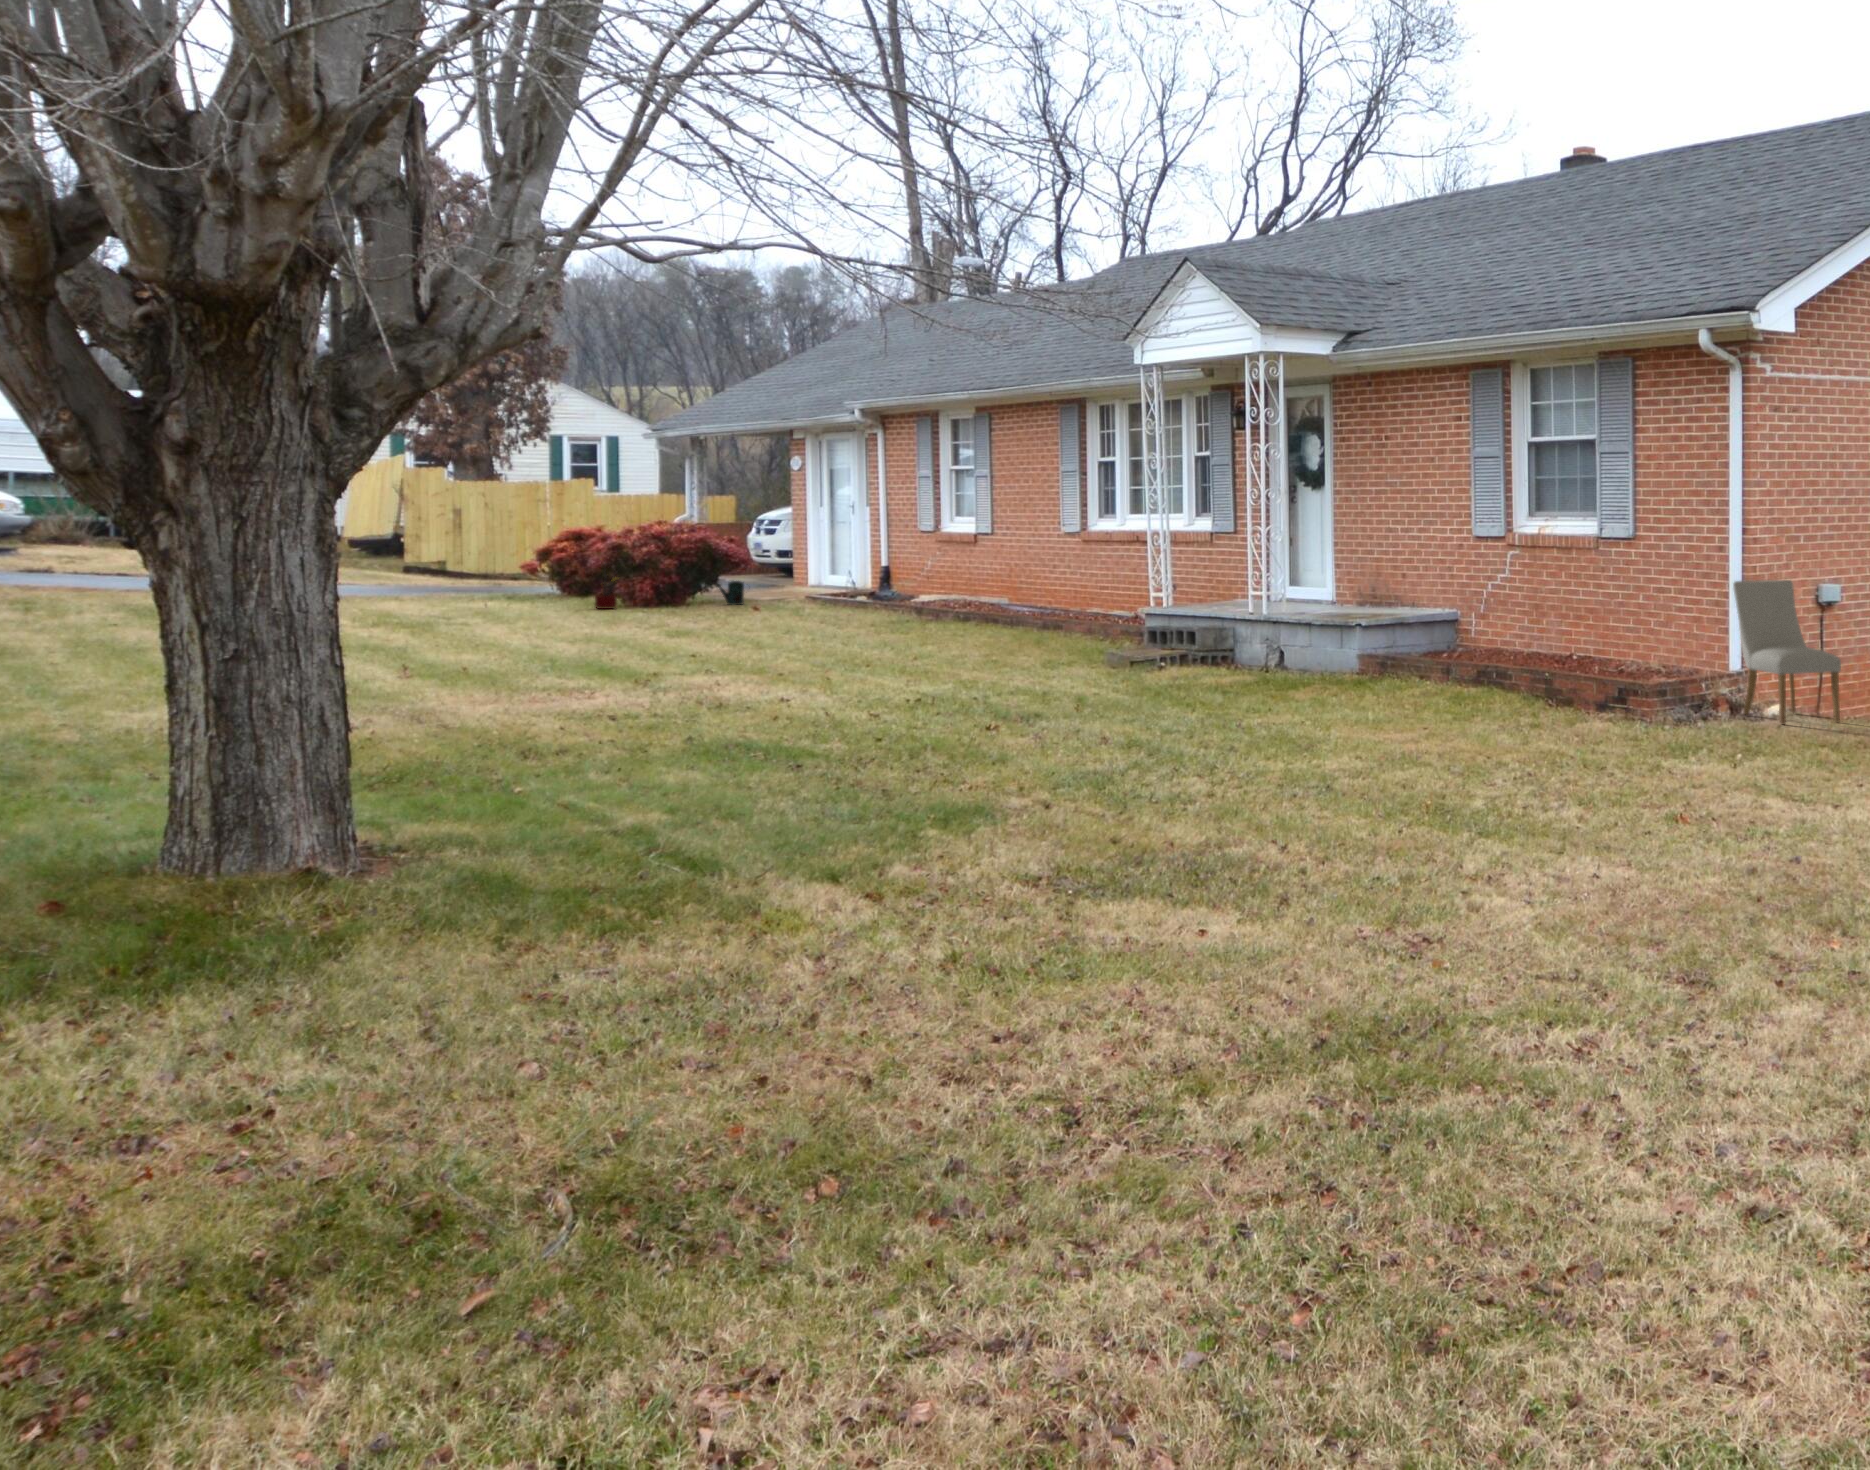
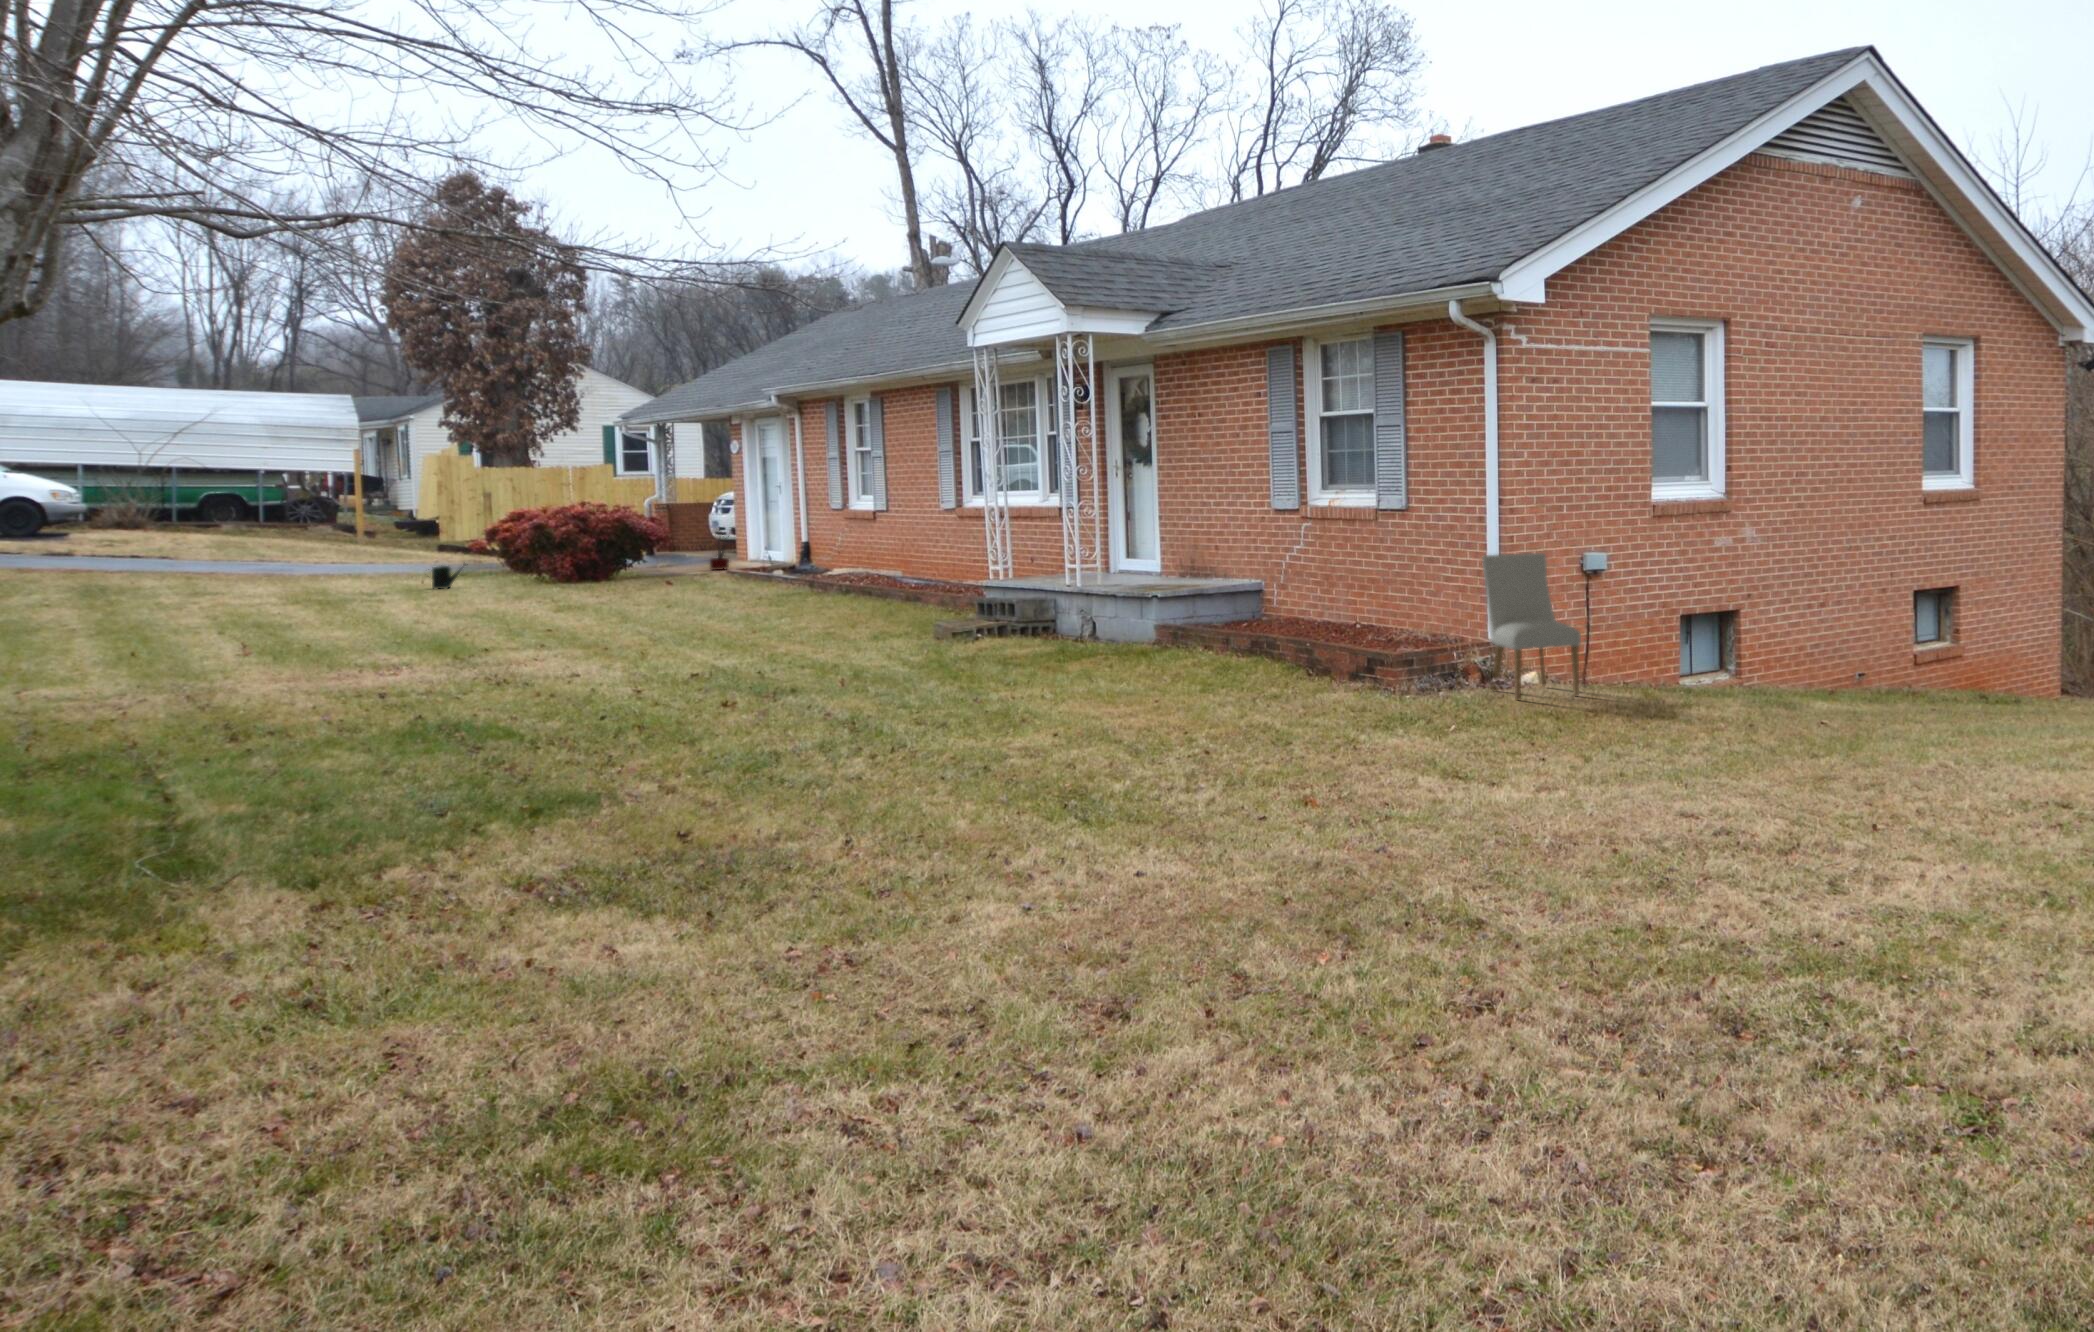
decorative plant: present [595,564,619,609] -> present [710,533,729,570]
watering can: present [714,580,744,605] -> present [432,566,461,589]

